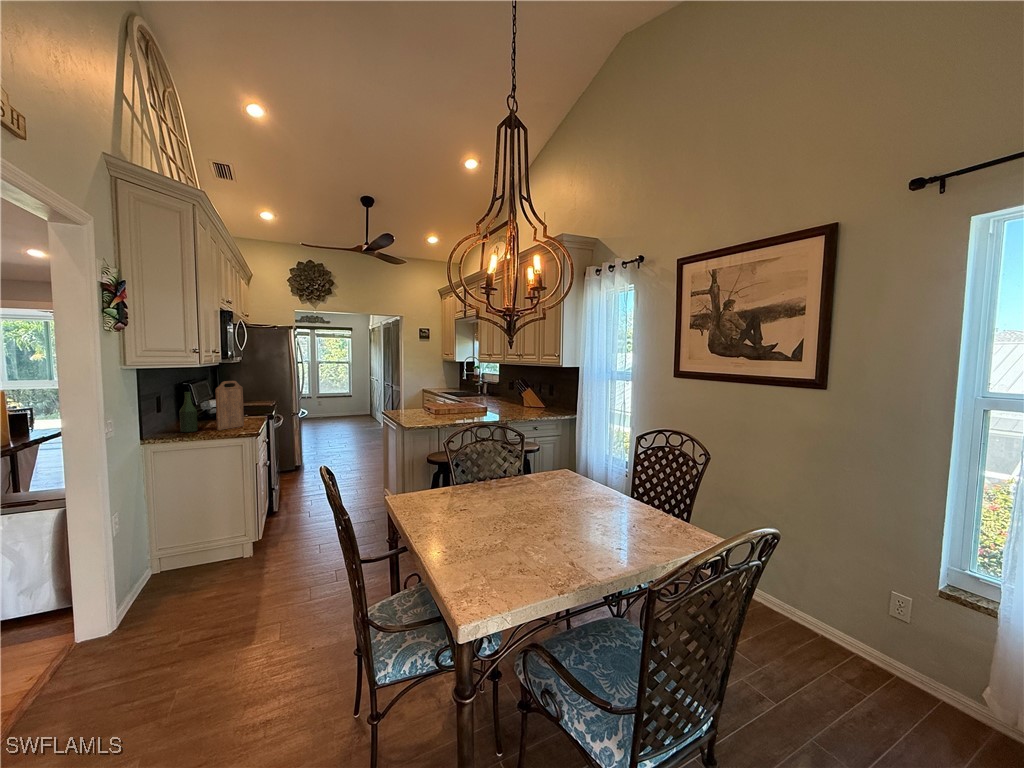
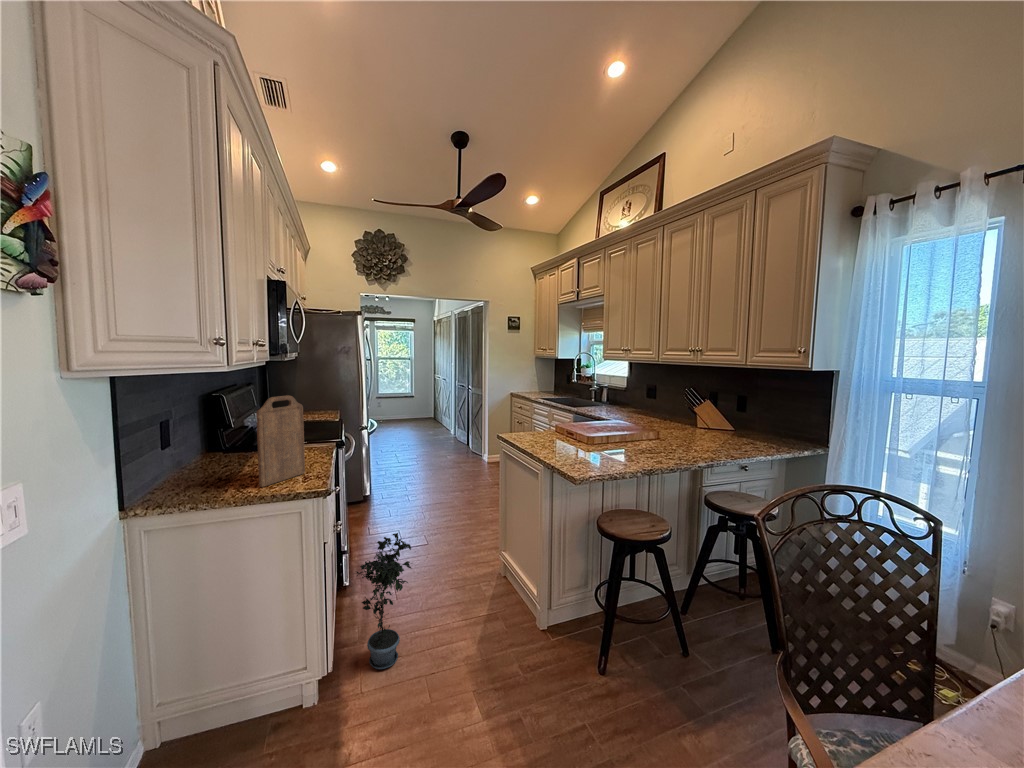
bottle: present [179,392,198,432] -> none [194,417,226,493]
potted plant: none [273,462,311,540] -> present [356,533,412,669]

